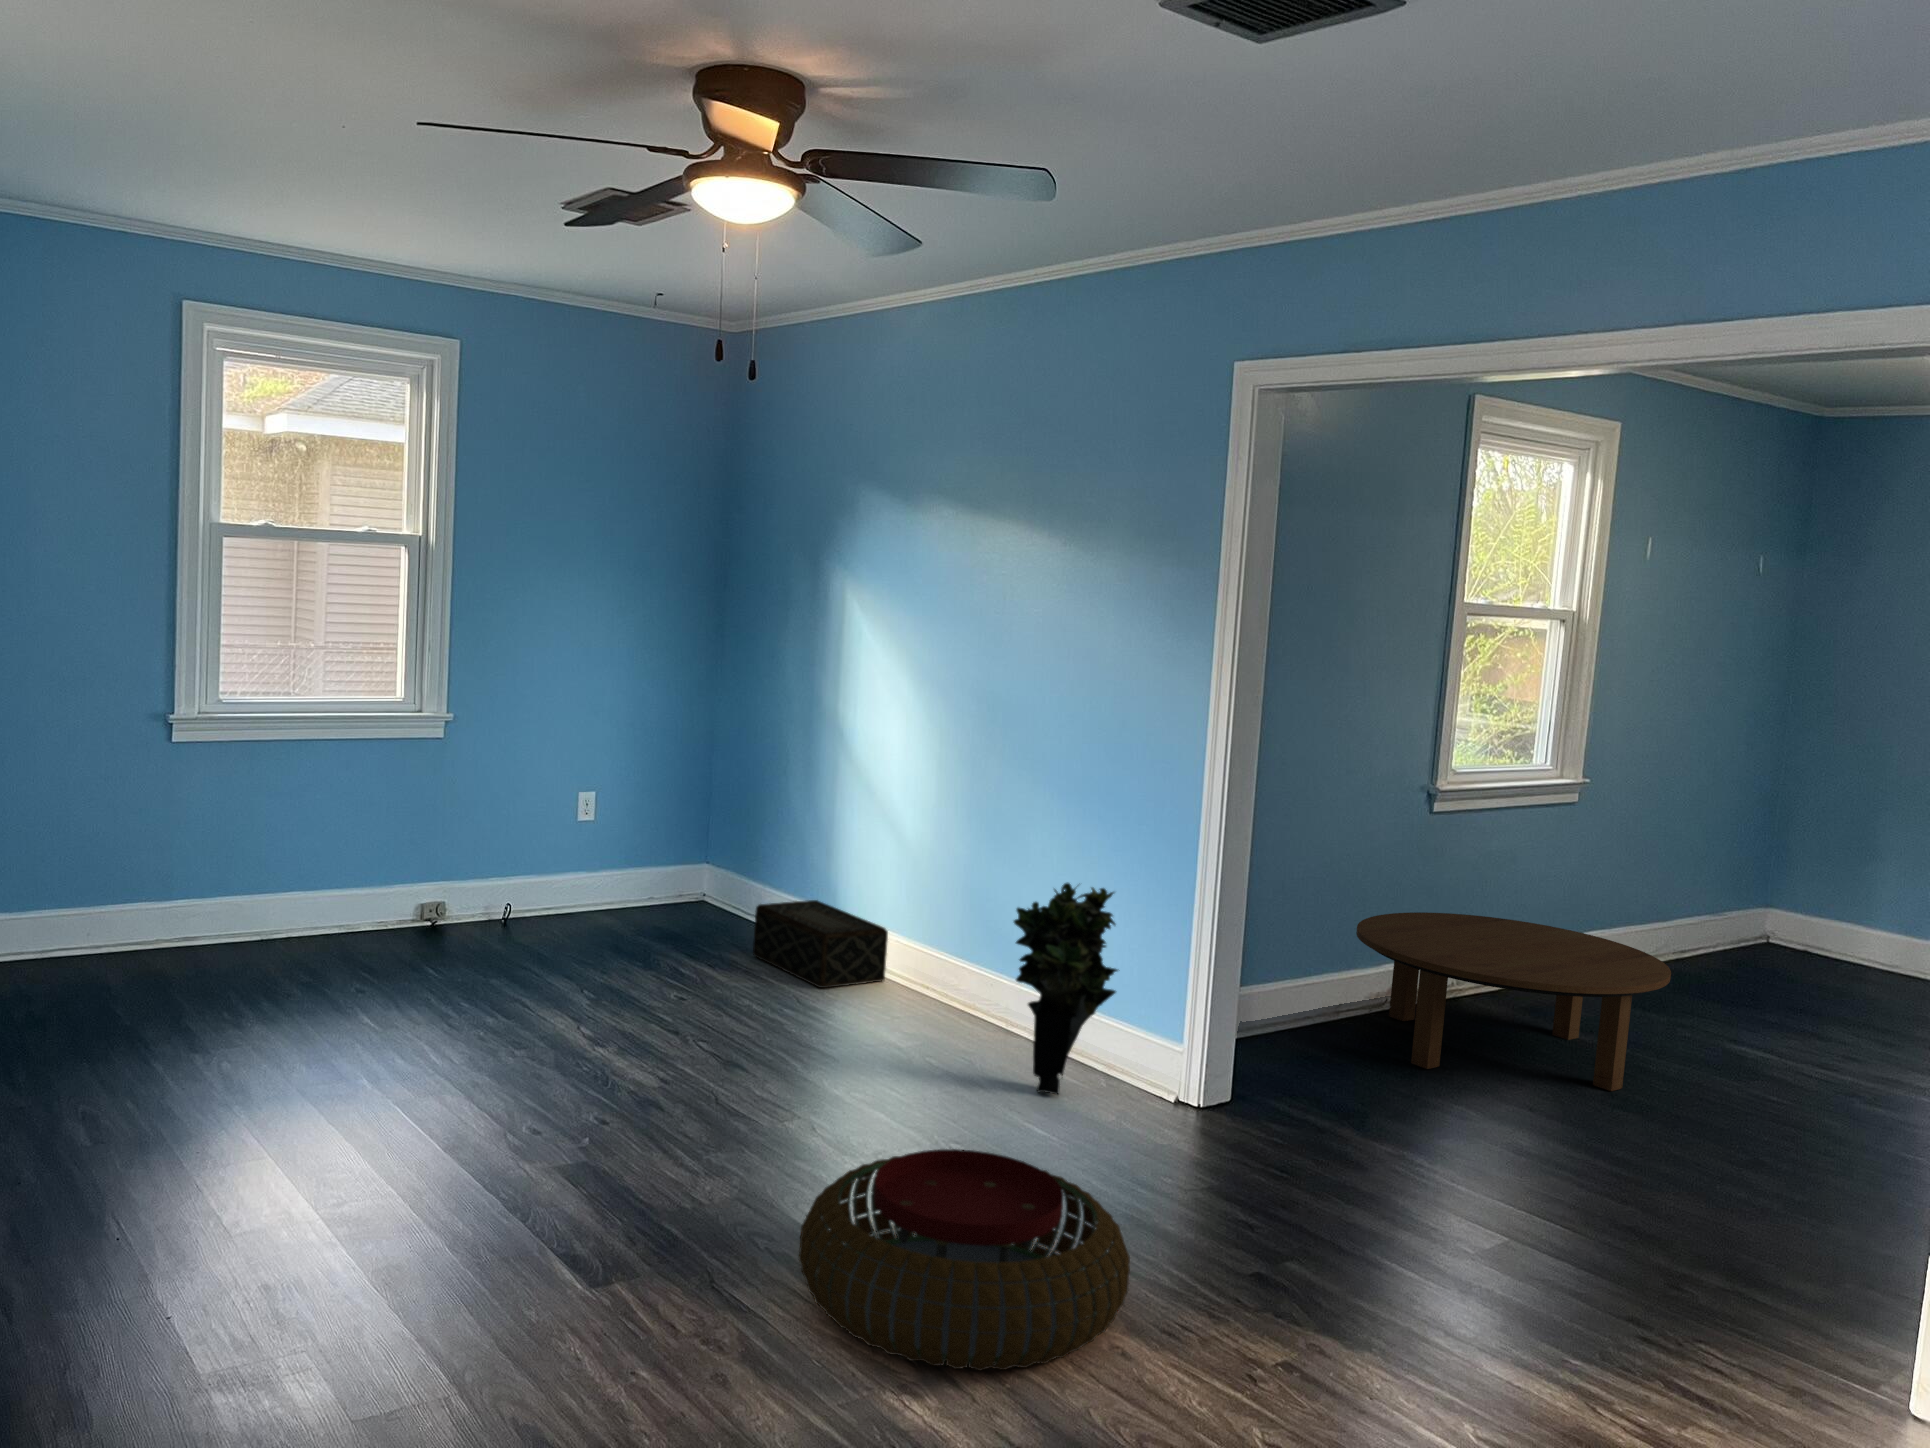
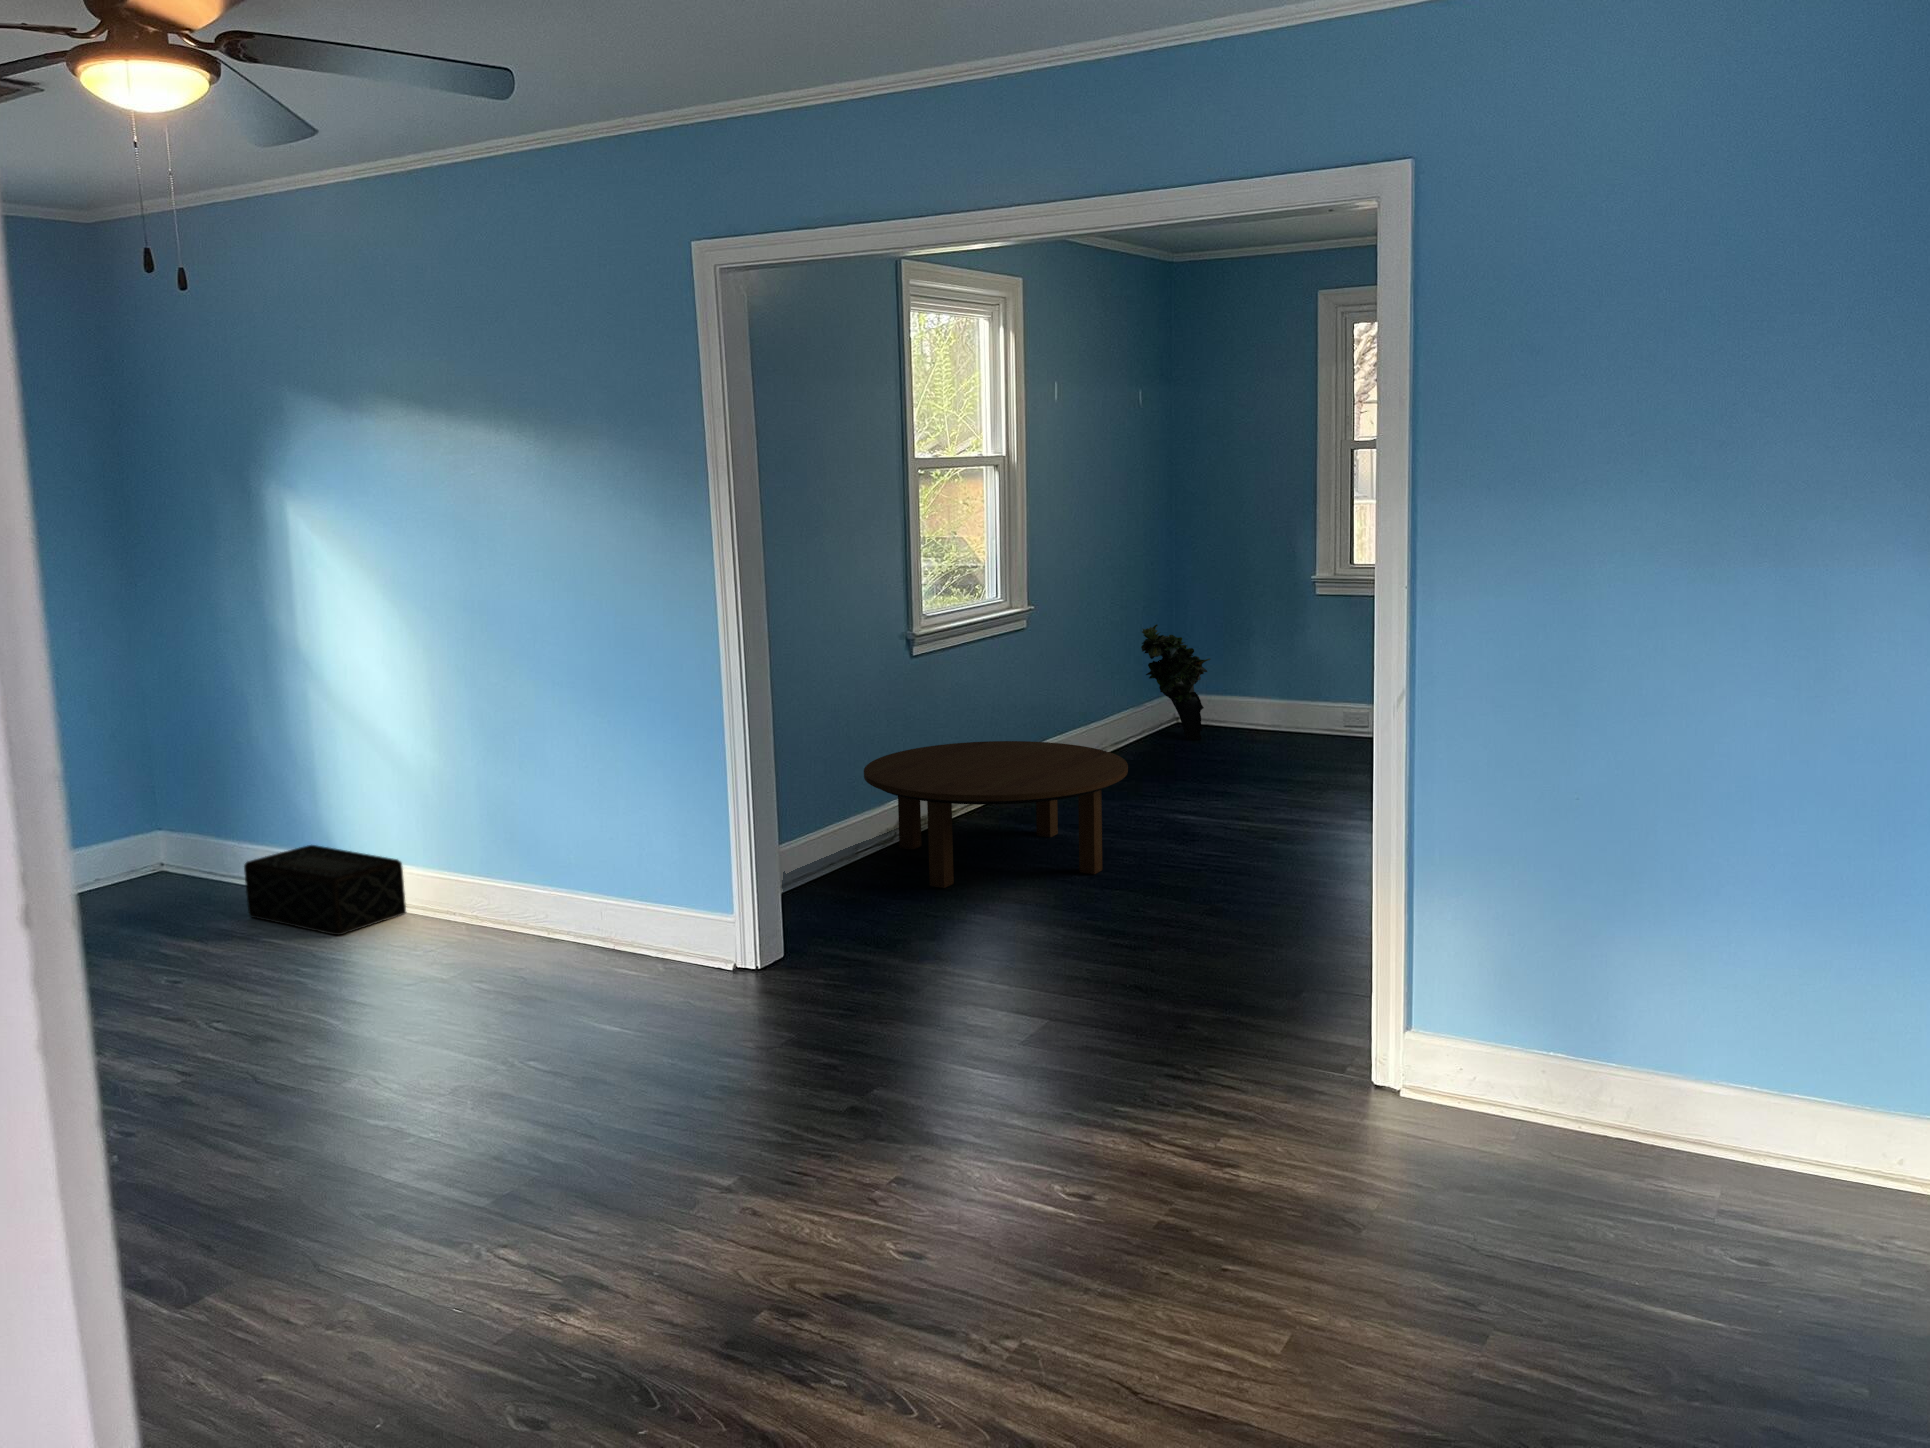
potted plant: present [1014,883,1118,1095] -> present [1141,624,1210,740]
pouf: present [799,1149,1130,1370] -> none [406,1060,746,1280]

